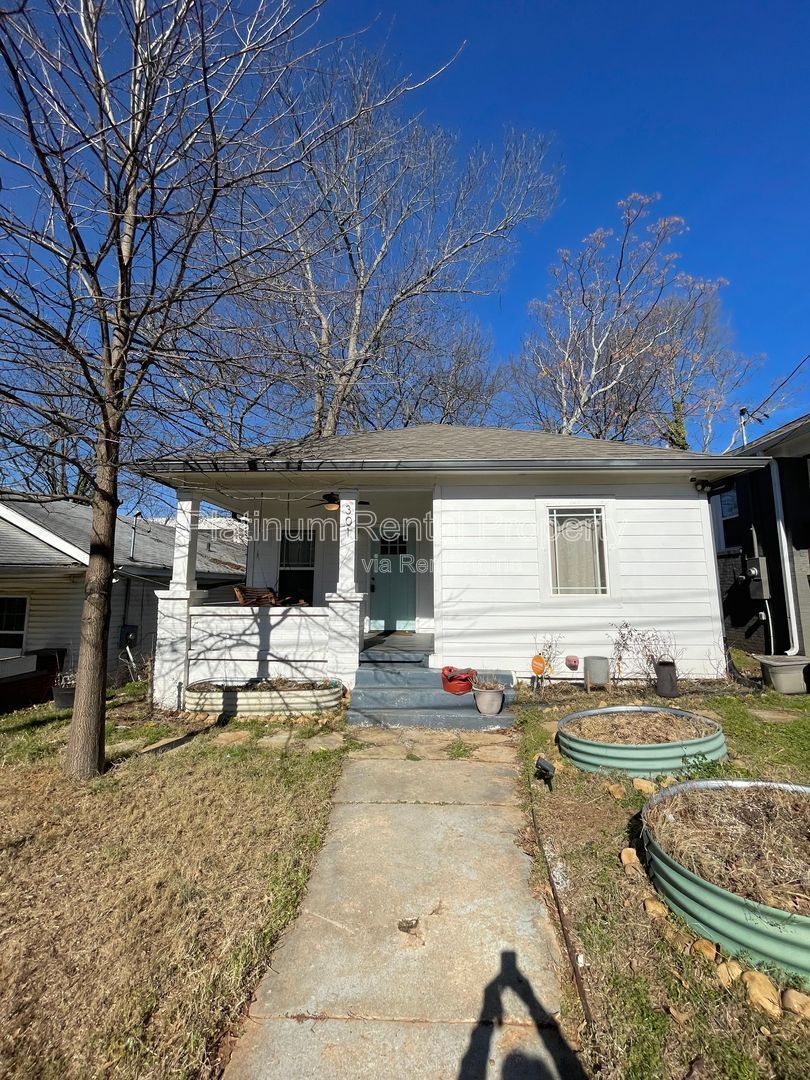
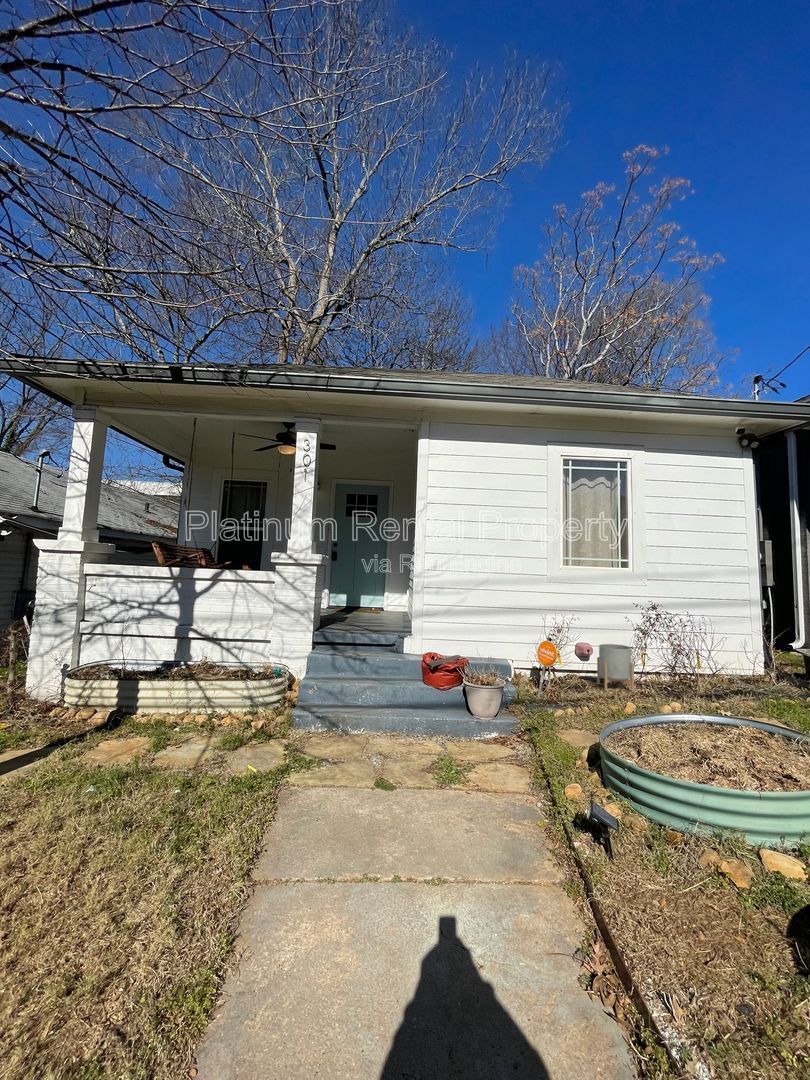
watering can: present [651,654,679,697] -> none [680,644,722,698]

